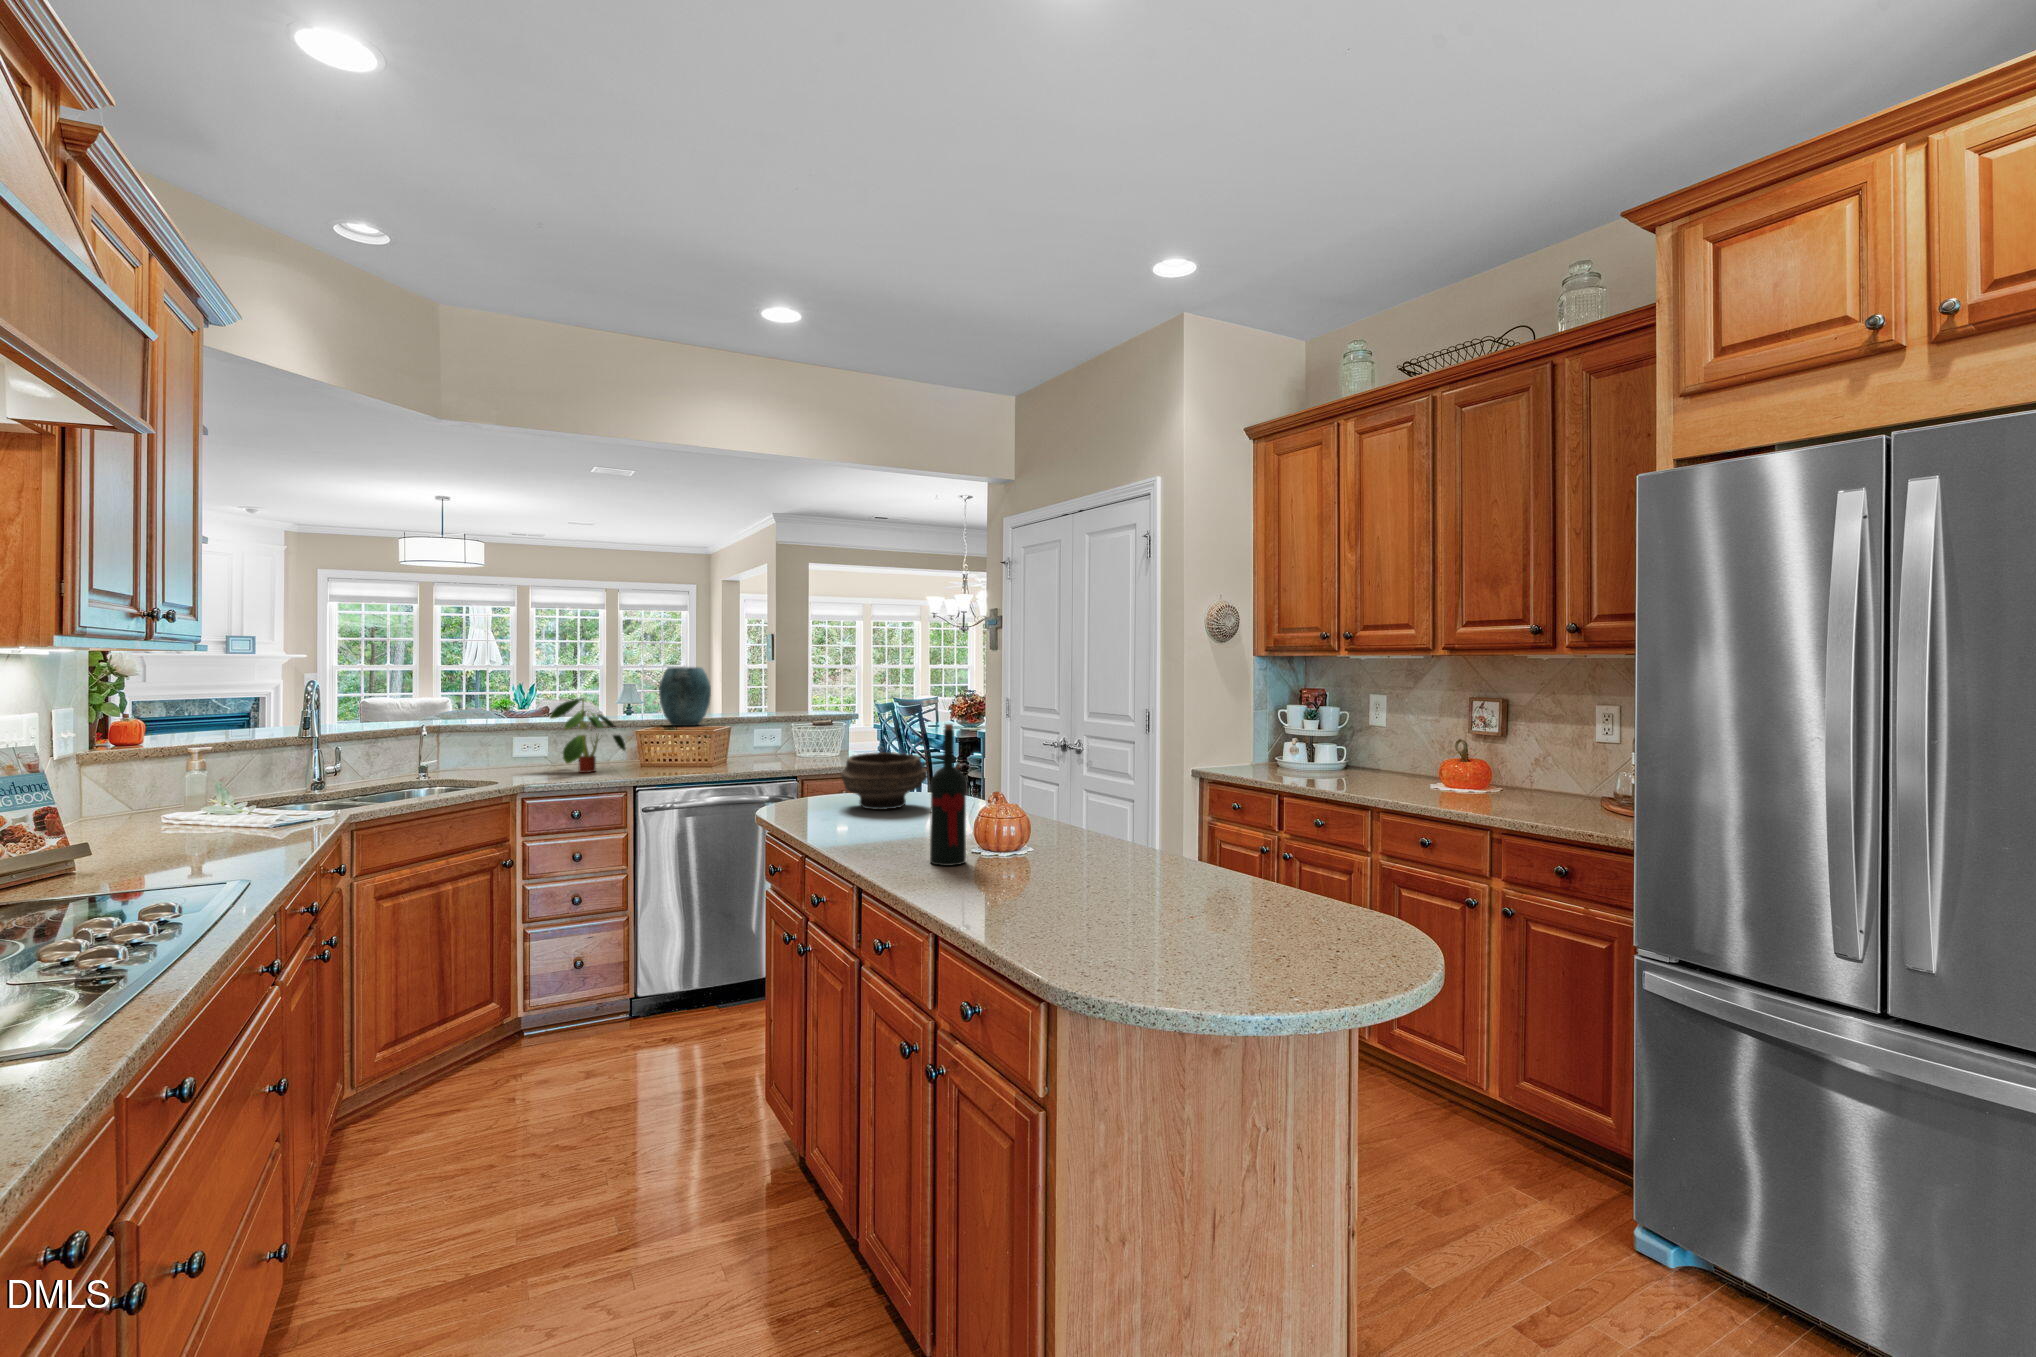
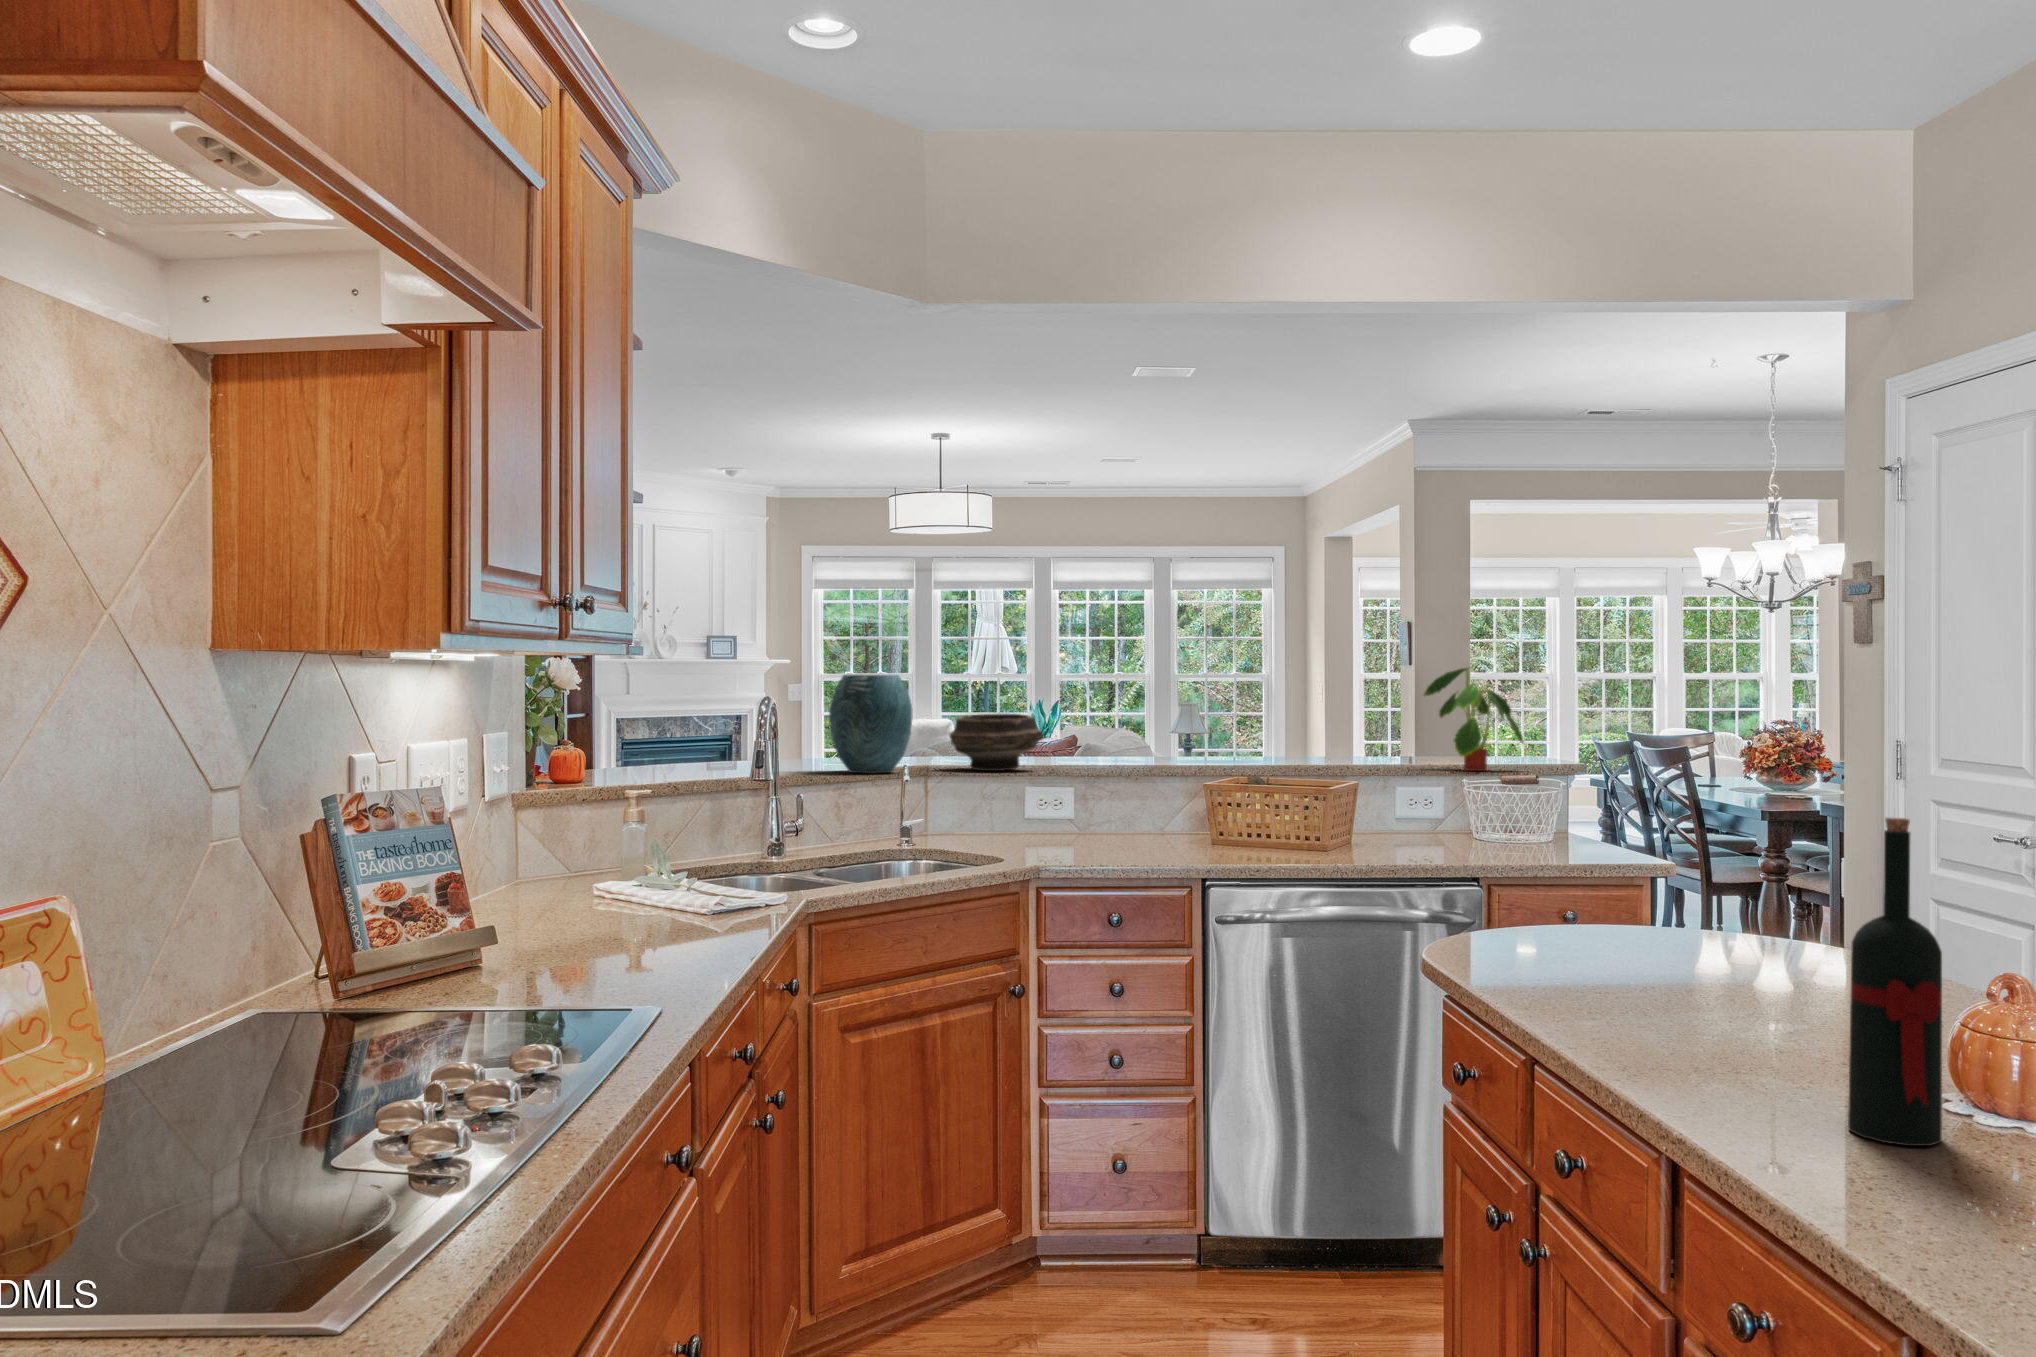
vase: present [659,667,711,726] -> present [829,675,912,773]
plant: present [550,698,626,773] -> present [1424,668,1523,771]
bowl: present [841,752,927,810] -> present [950,714,1044,771]

